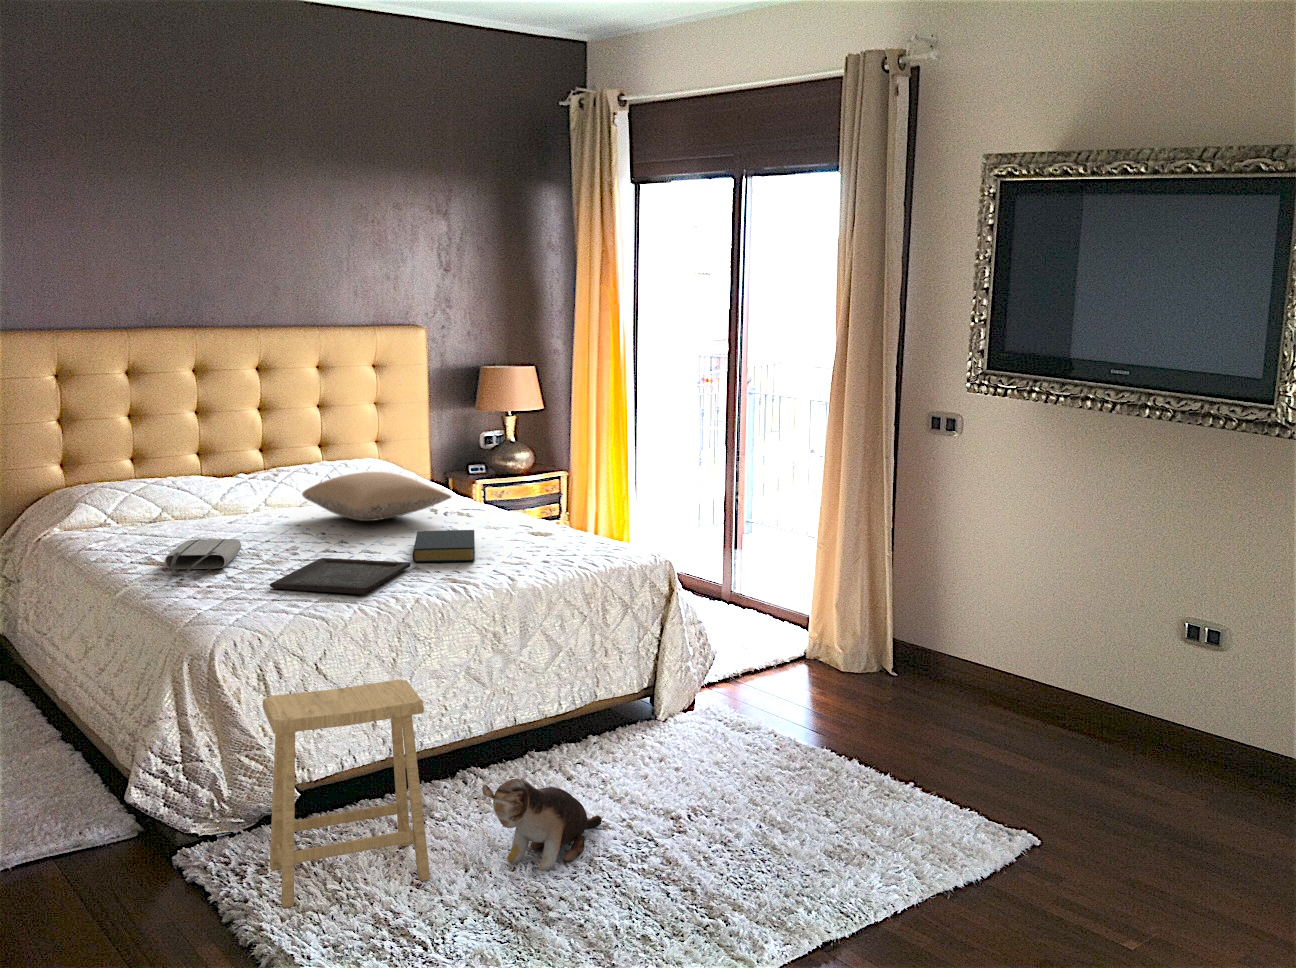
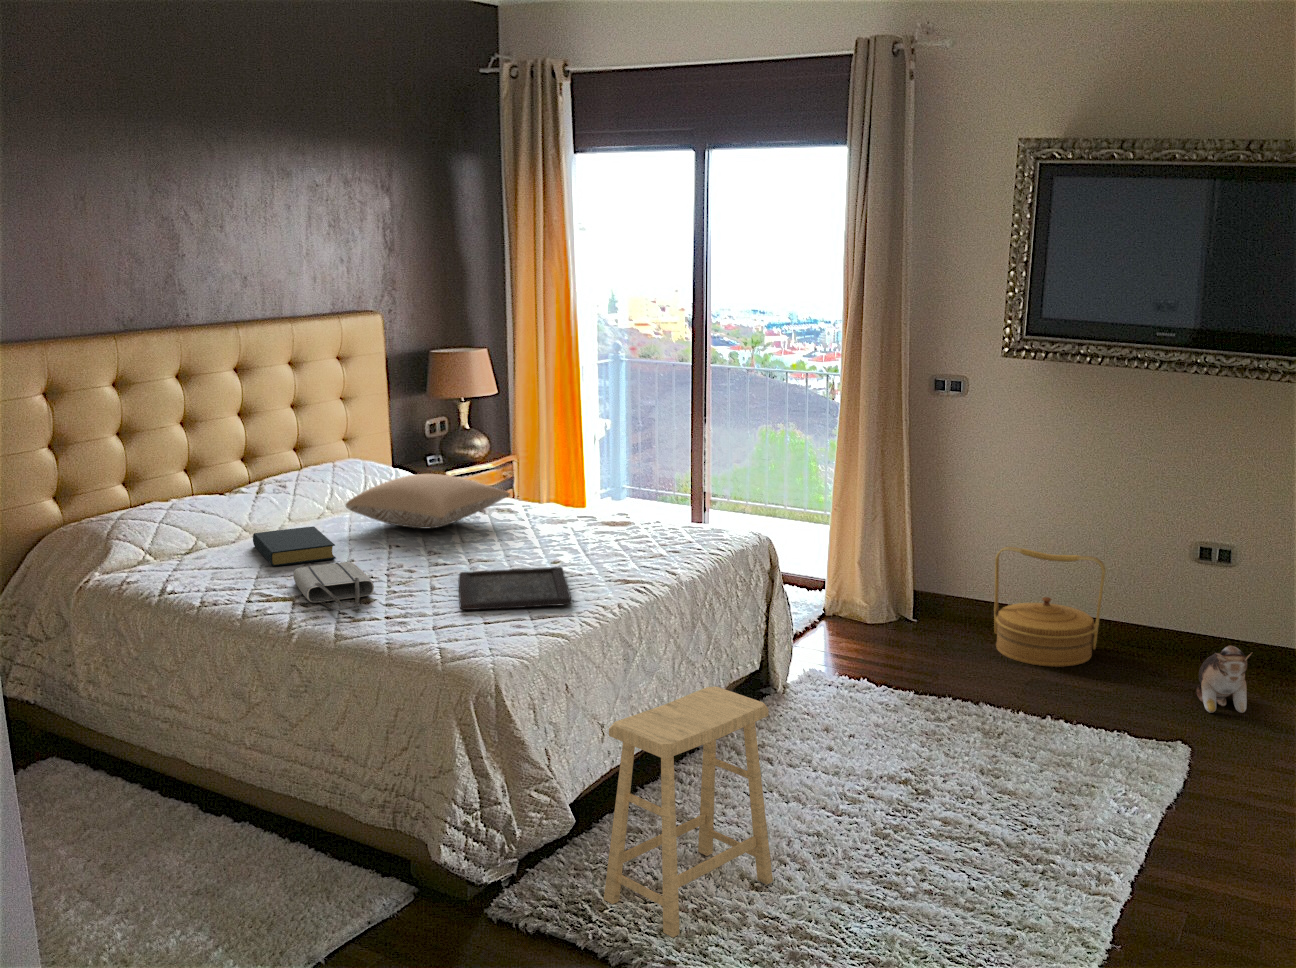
hardback book: present [413,530,475,562] -> present [253,526,336,566]
woven basket: none [940,598,1054,736] -> present [994,547,1105,667]
plush toy: present [482,778,602,870] -> present [1196,645,1252,713]

